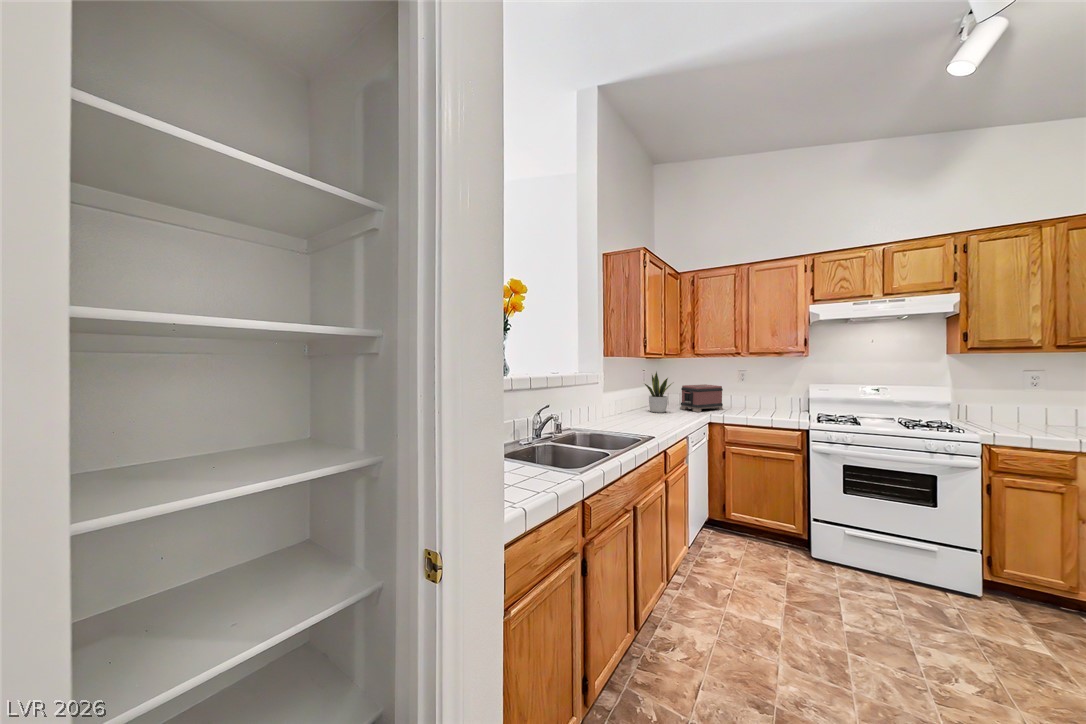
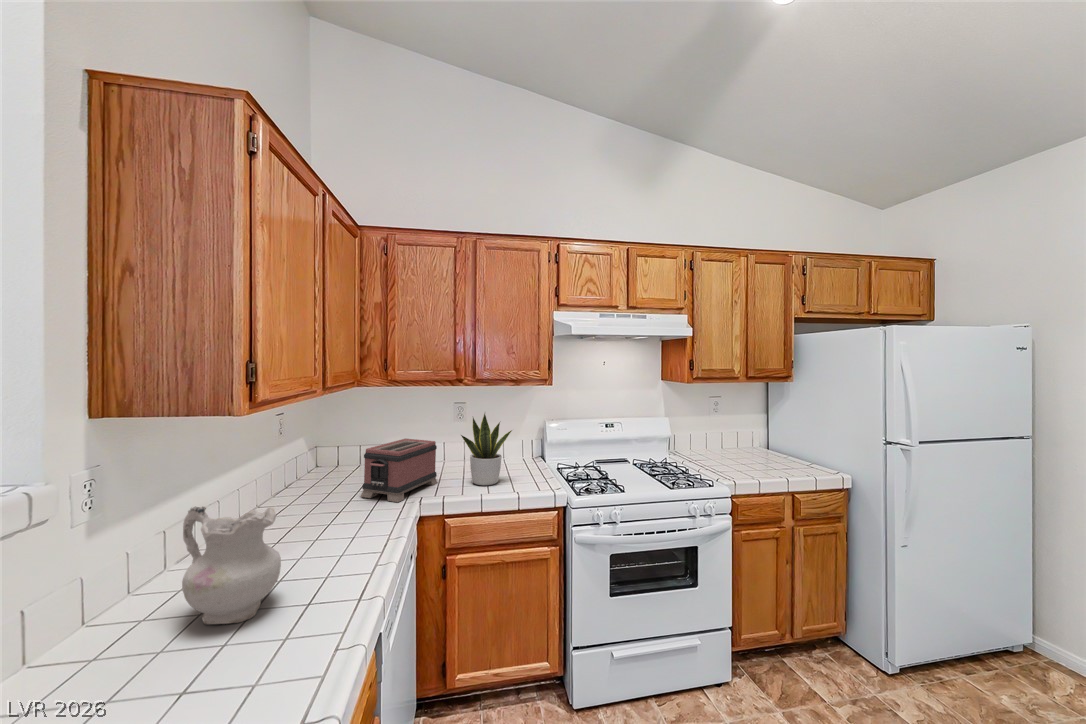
potted plant: present [645,372,671,413] -> present [461,413,512,485]
ceramic pitcher: none [616,387,645,425] -> present [182,507,281,624]

